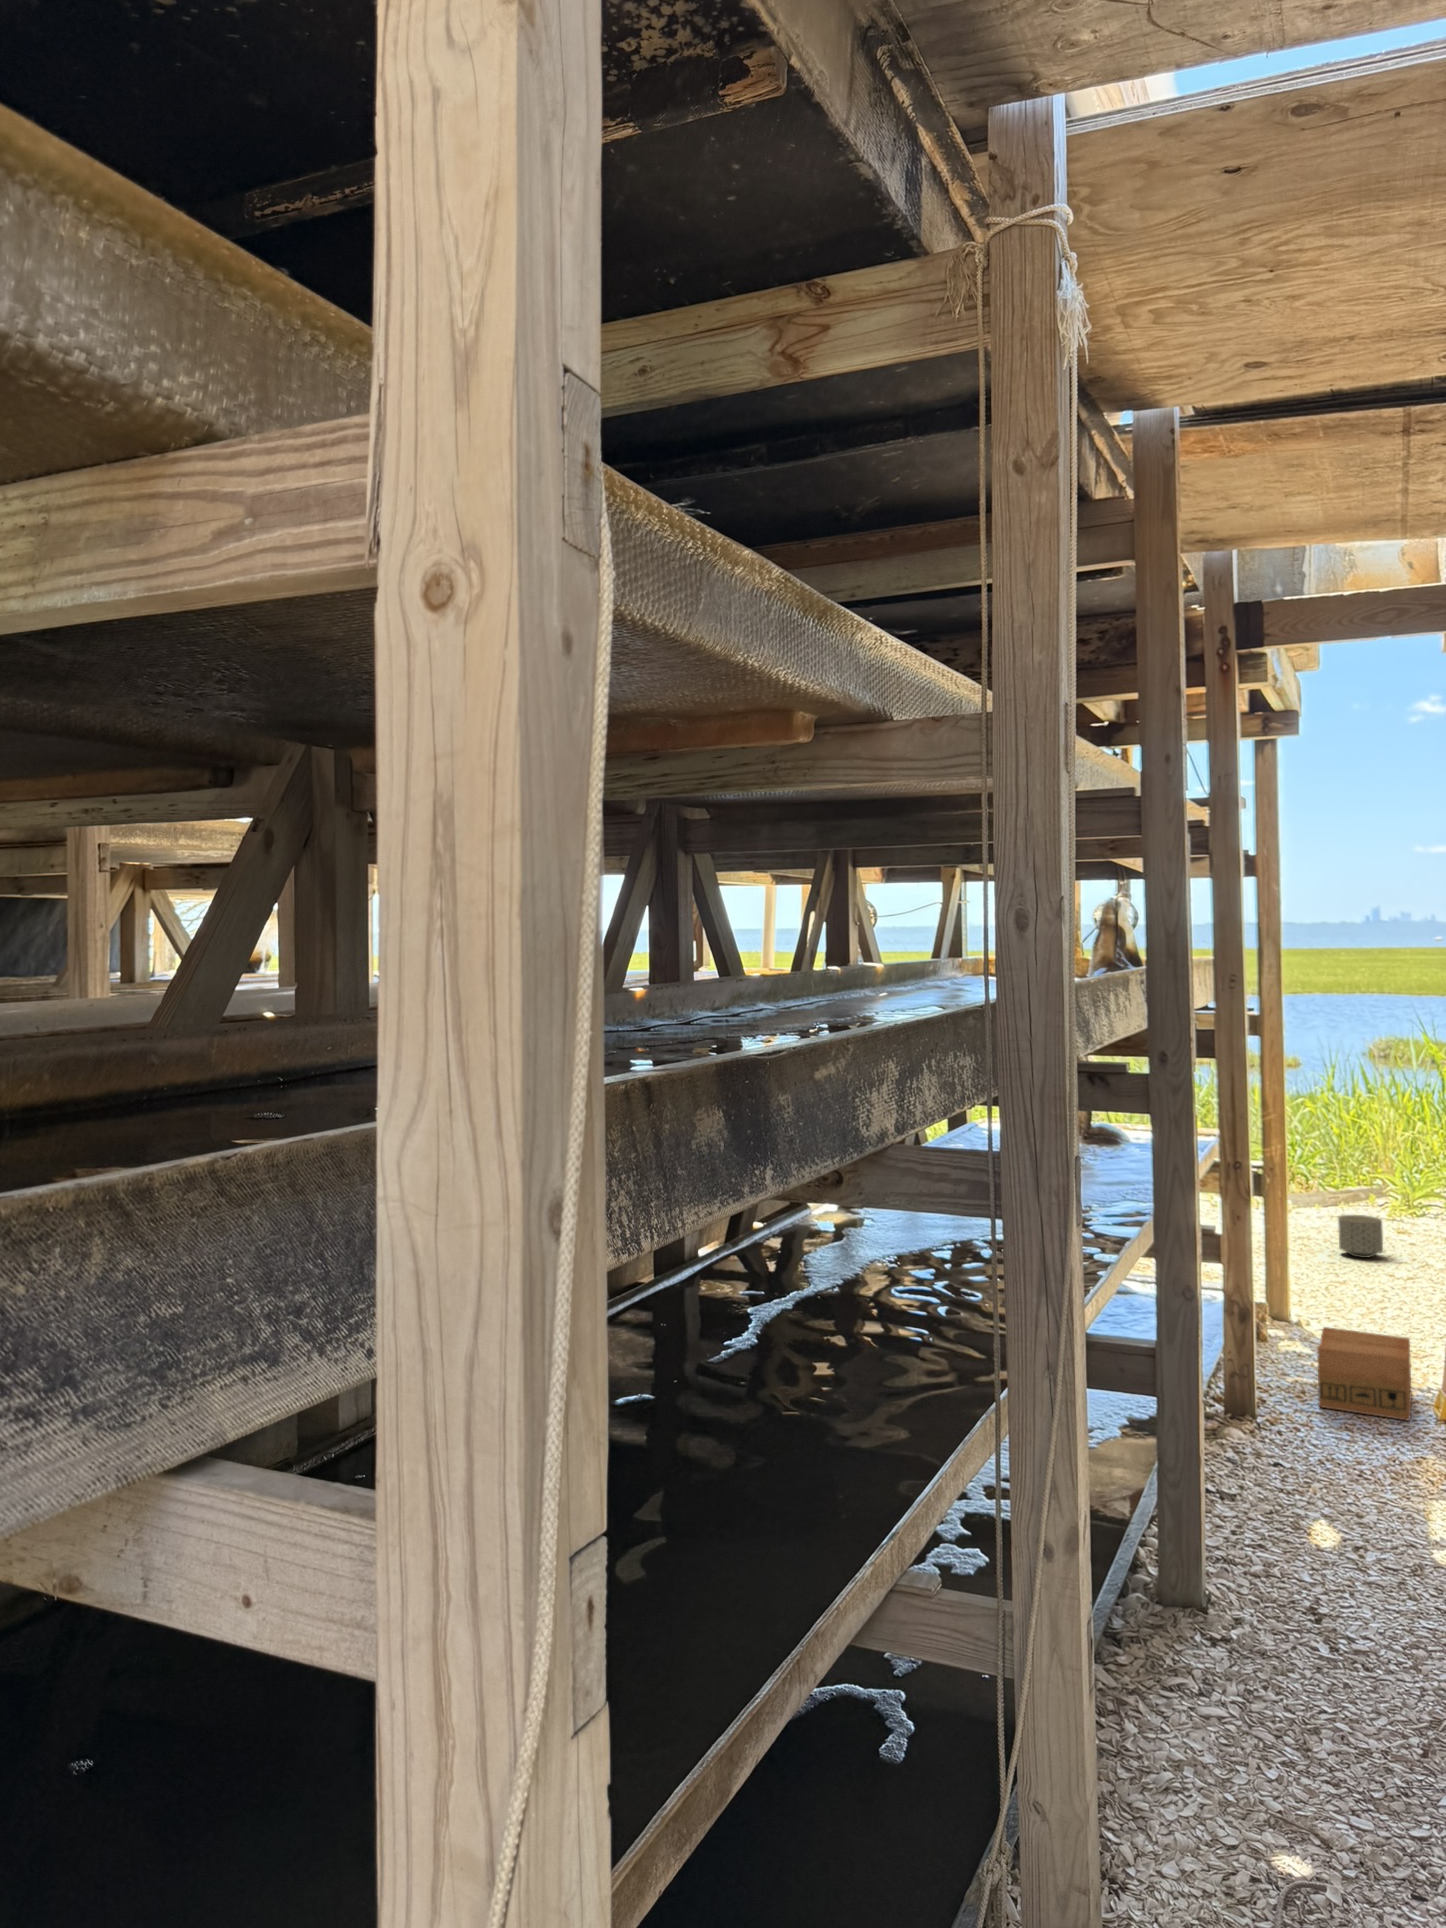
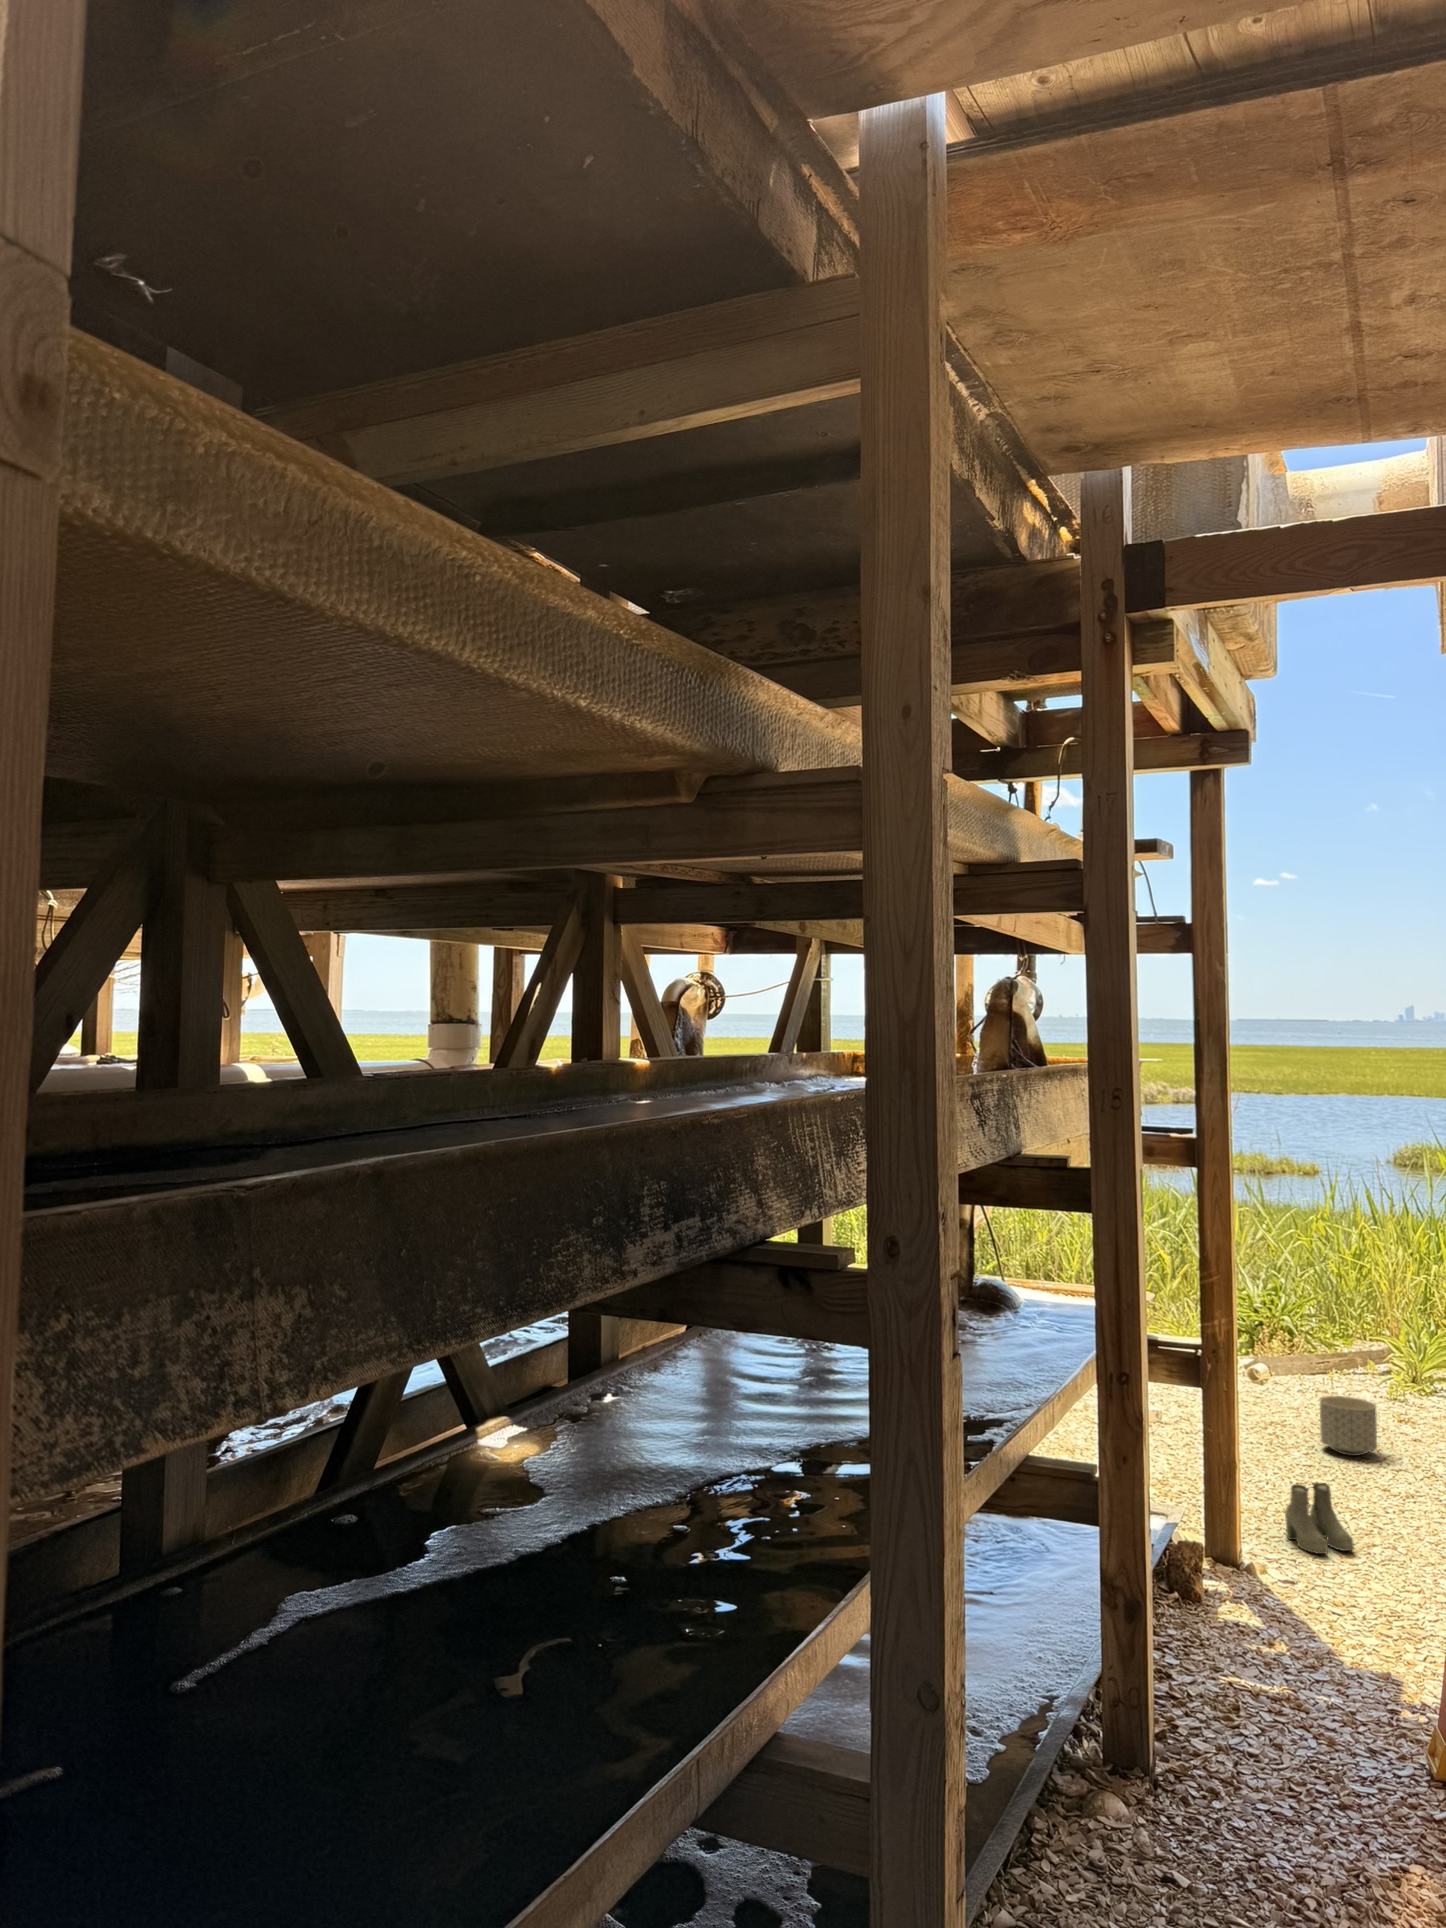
boots: none [1321,1265,1373,1313] -> present [1285,1482,1354,1554]
cardboard box: present [1318,1327,1412,1421] -> none [1253,1609,1394,1779]

